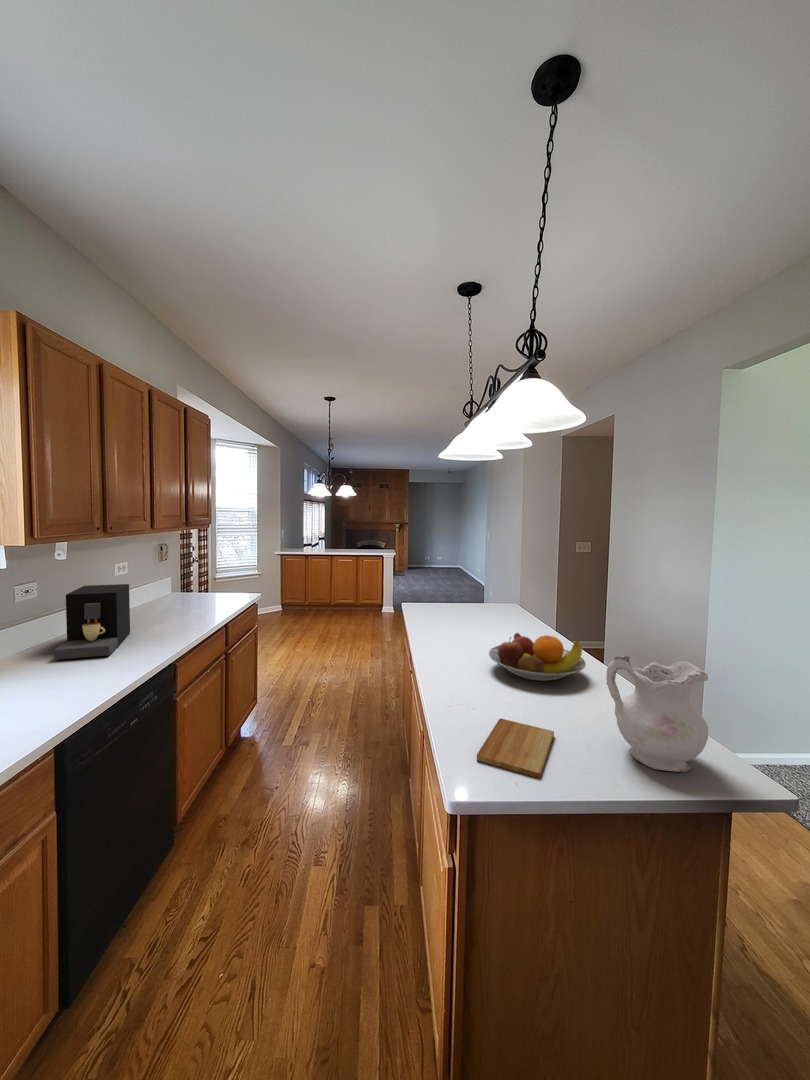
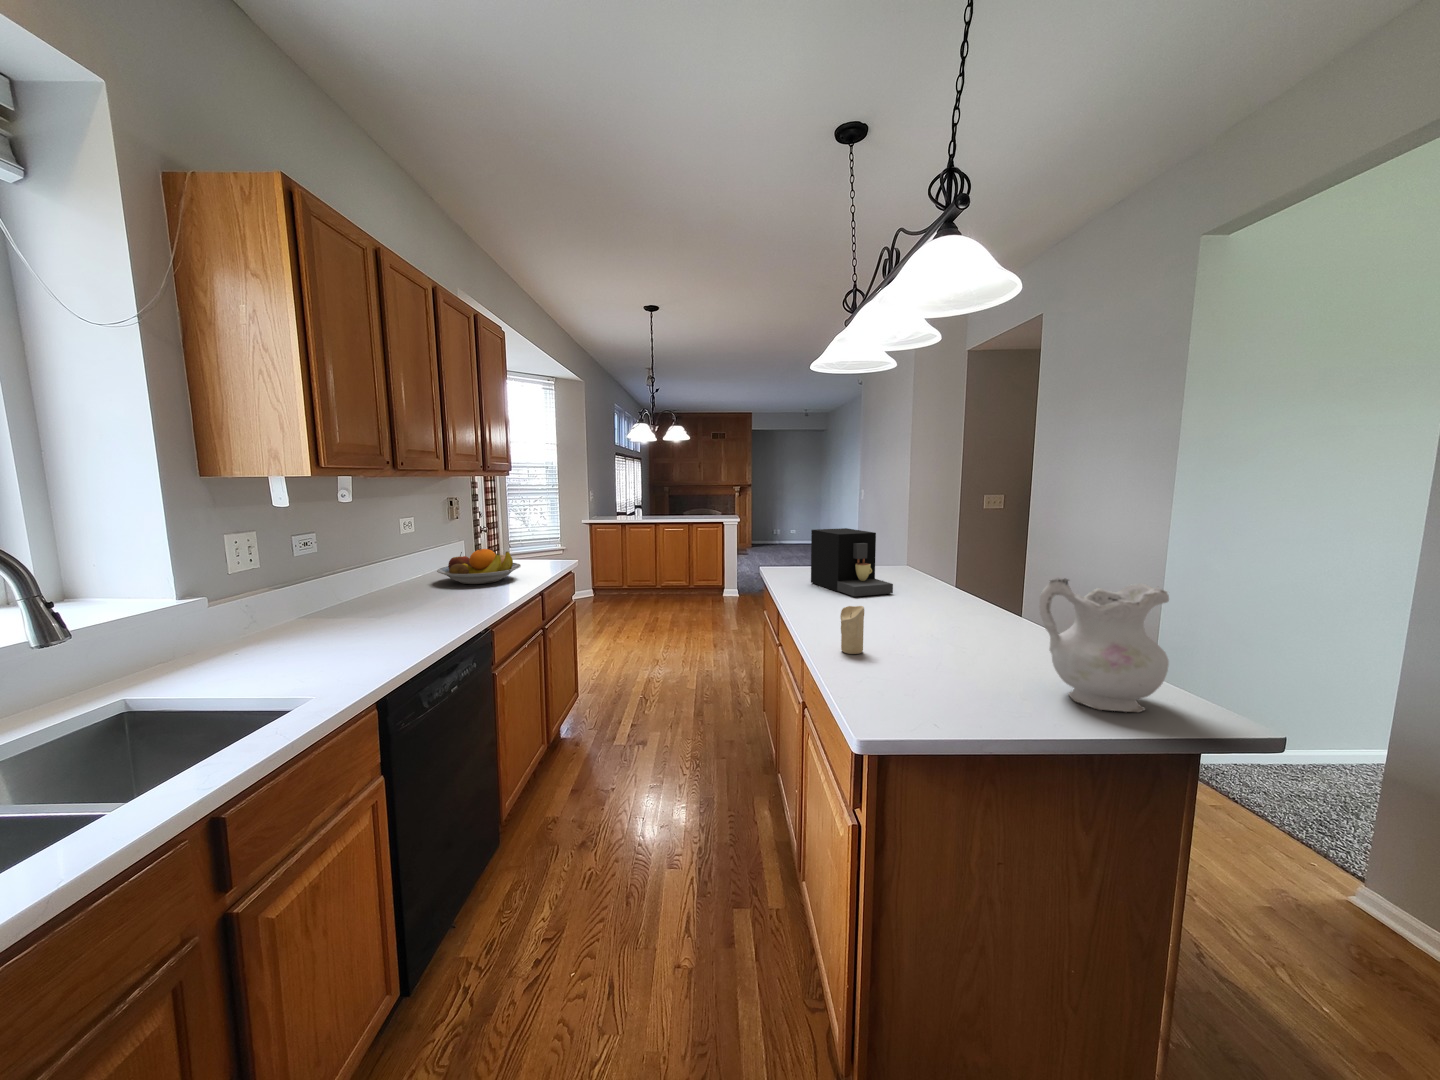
coffee maker: present [55,584,130,660] -> present [811,528,893,596]
fruit bowl: present [489,633,586,681] -> present [437,549,521,584]
candle: none [453,660,472,701] -> present [840,606,864,654]
cutting board: present [477,719,554,778] -> none [882,667,972,718]

